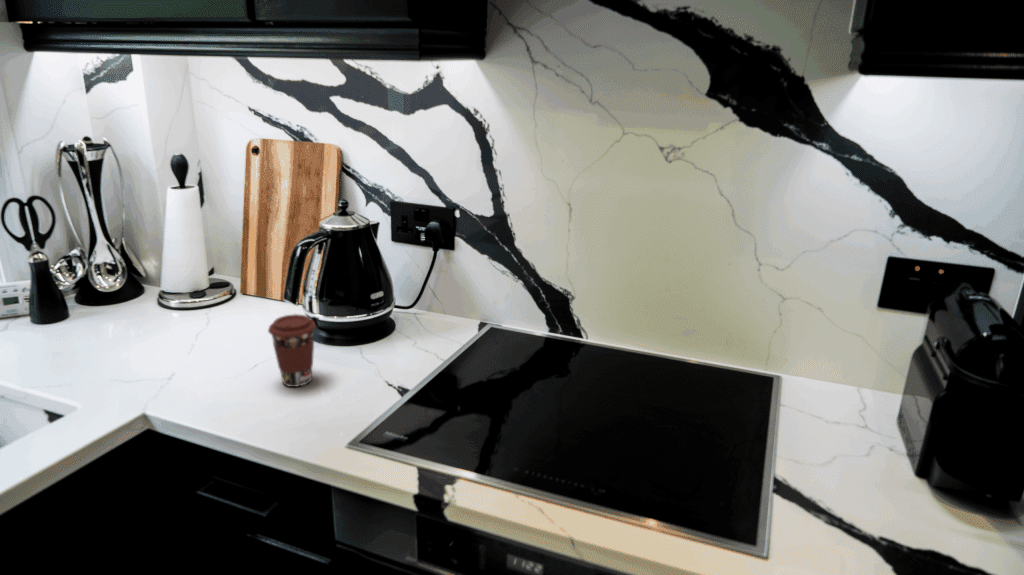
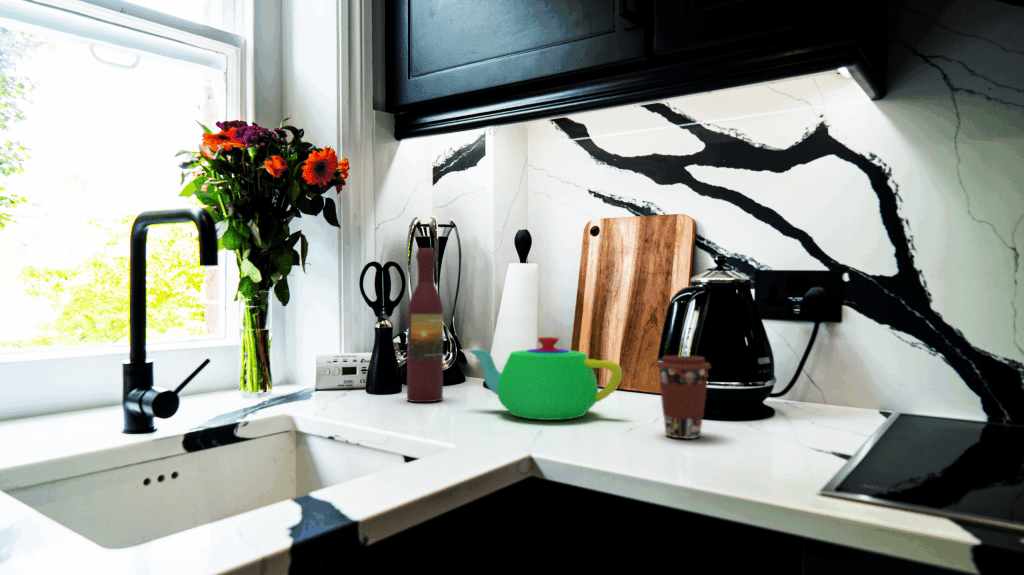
wine bottle: none [49,192,106,338] -> present [407,248,443,402]
teapot: none [113,285,257,365] -> present [469,337,622,420]

